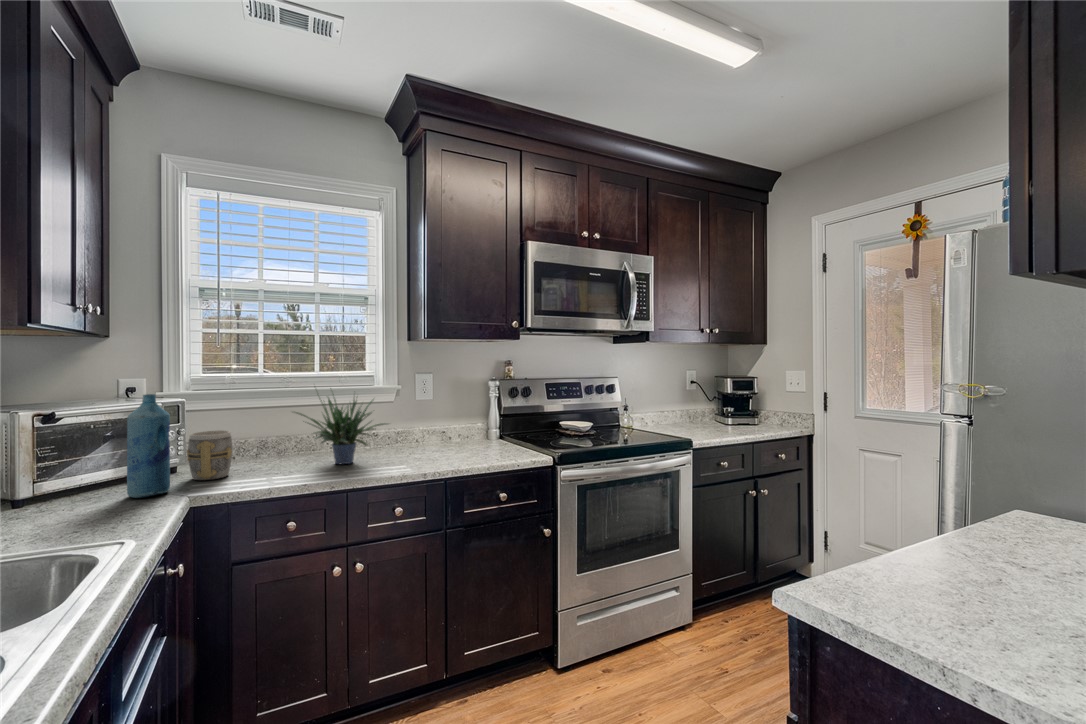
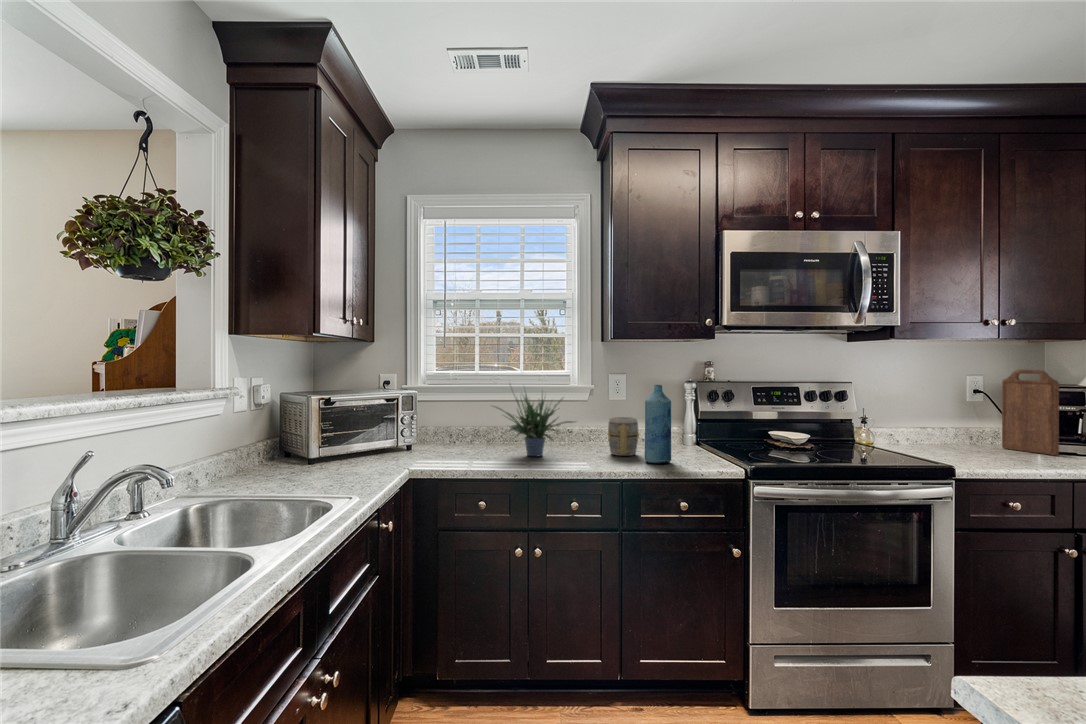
cutting board: none [707,365,742,426] -> present [1002,369,1059,455]
bottle: present [127,394,170,498] -> present [645,385,671,463]
mug: present [187,430,232,480] -> present [608,417,639,456]

